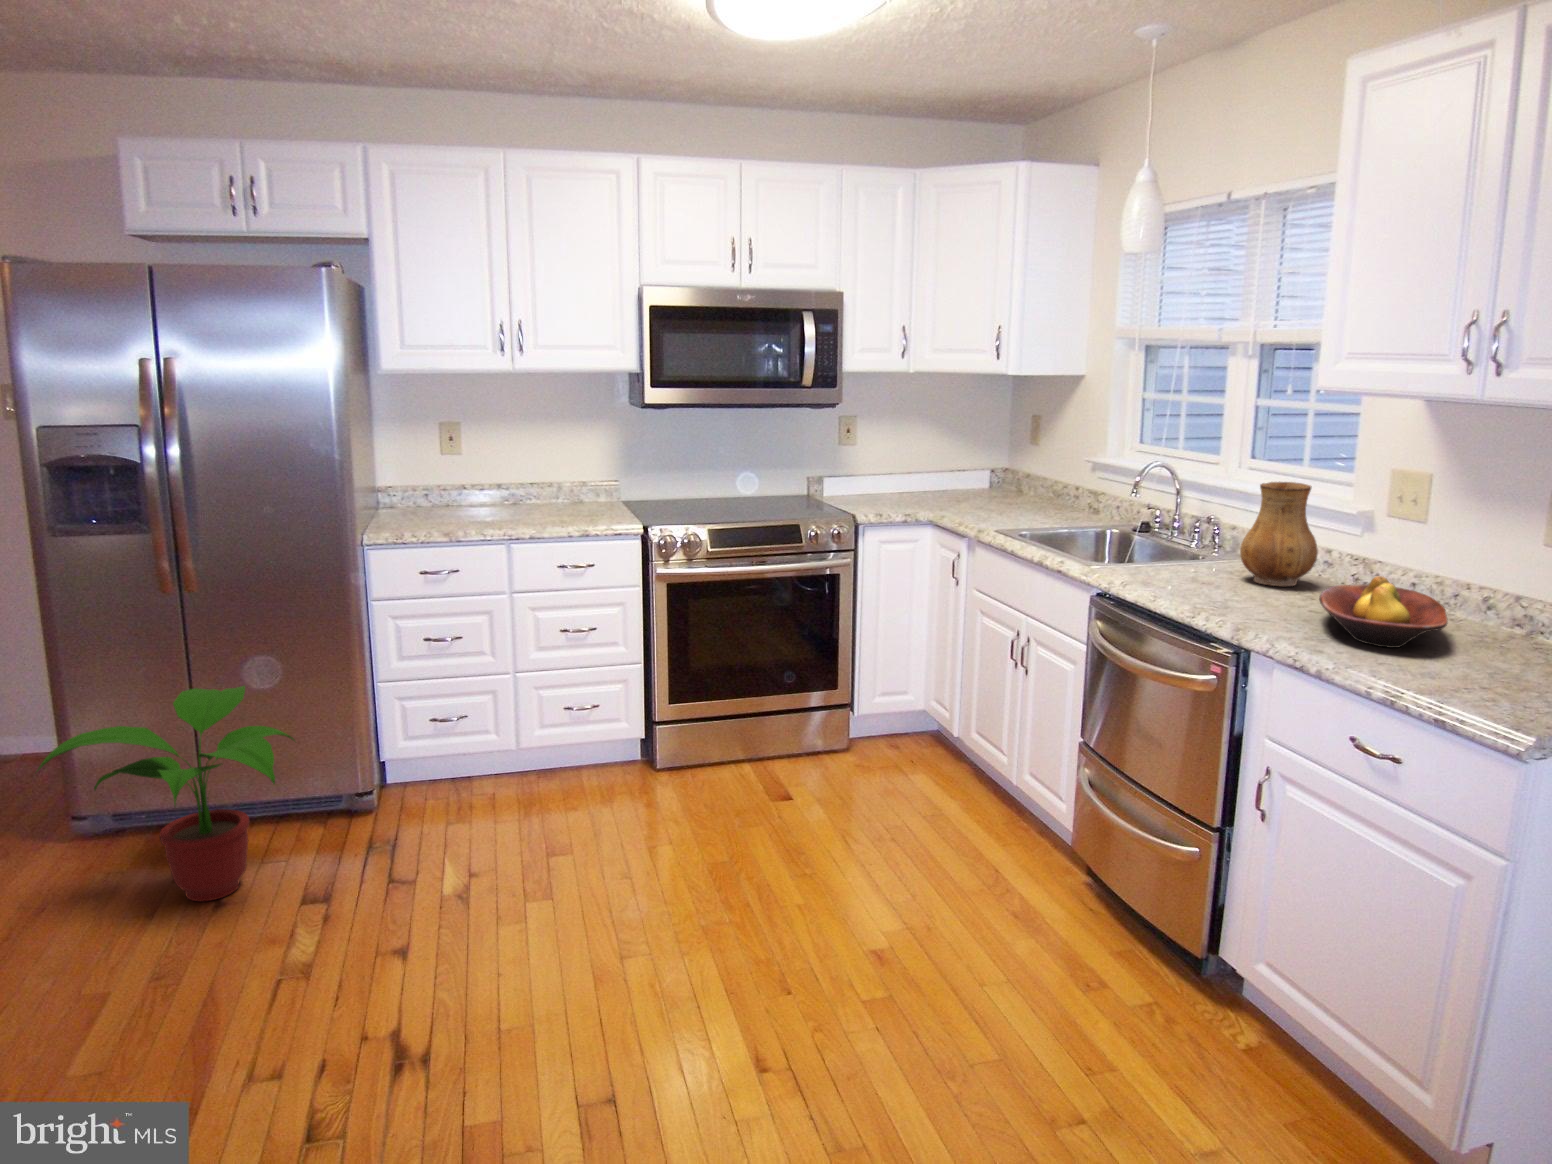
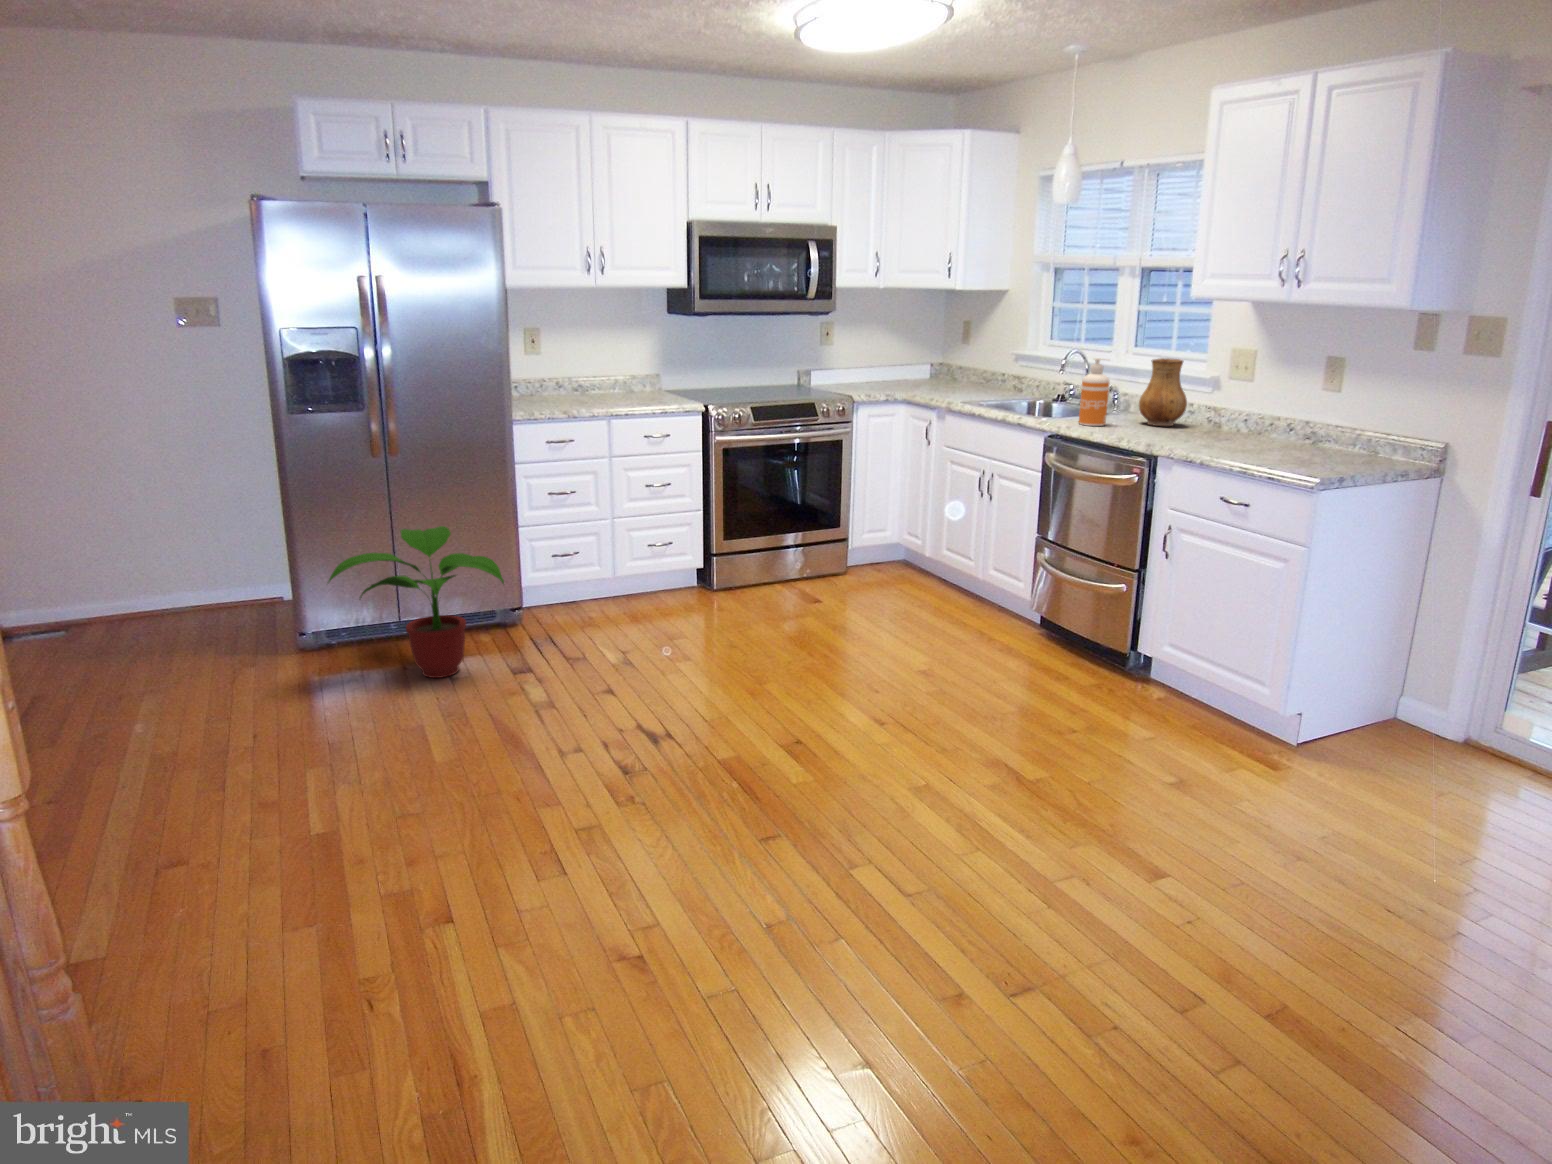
soap dispenser: none [1141,480,1189,584] -> present [1079,358,1109,426]
fruit bowl: present [1319,576,1448,648] -> none [1195,411,1270,450]

